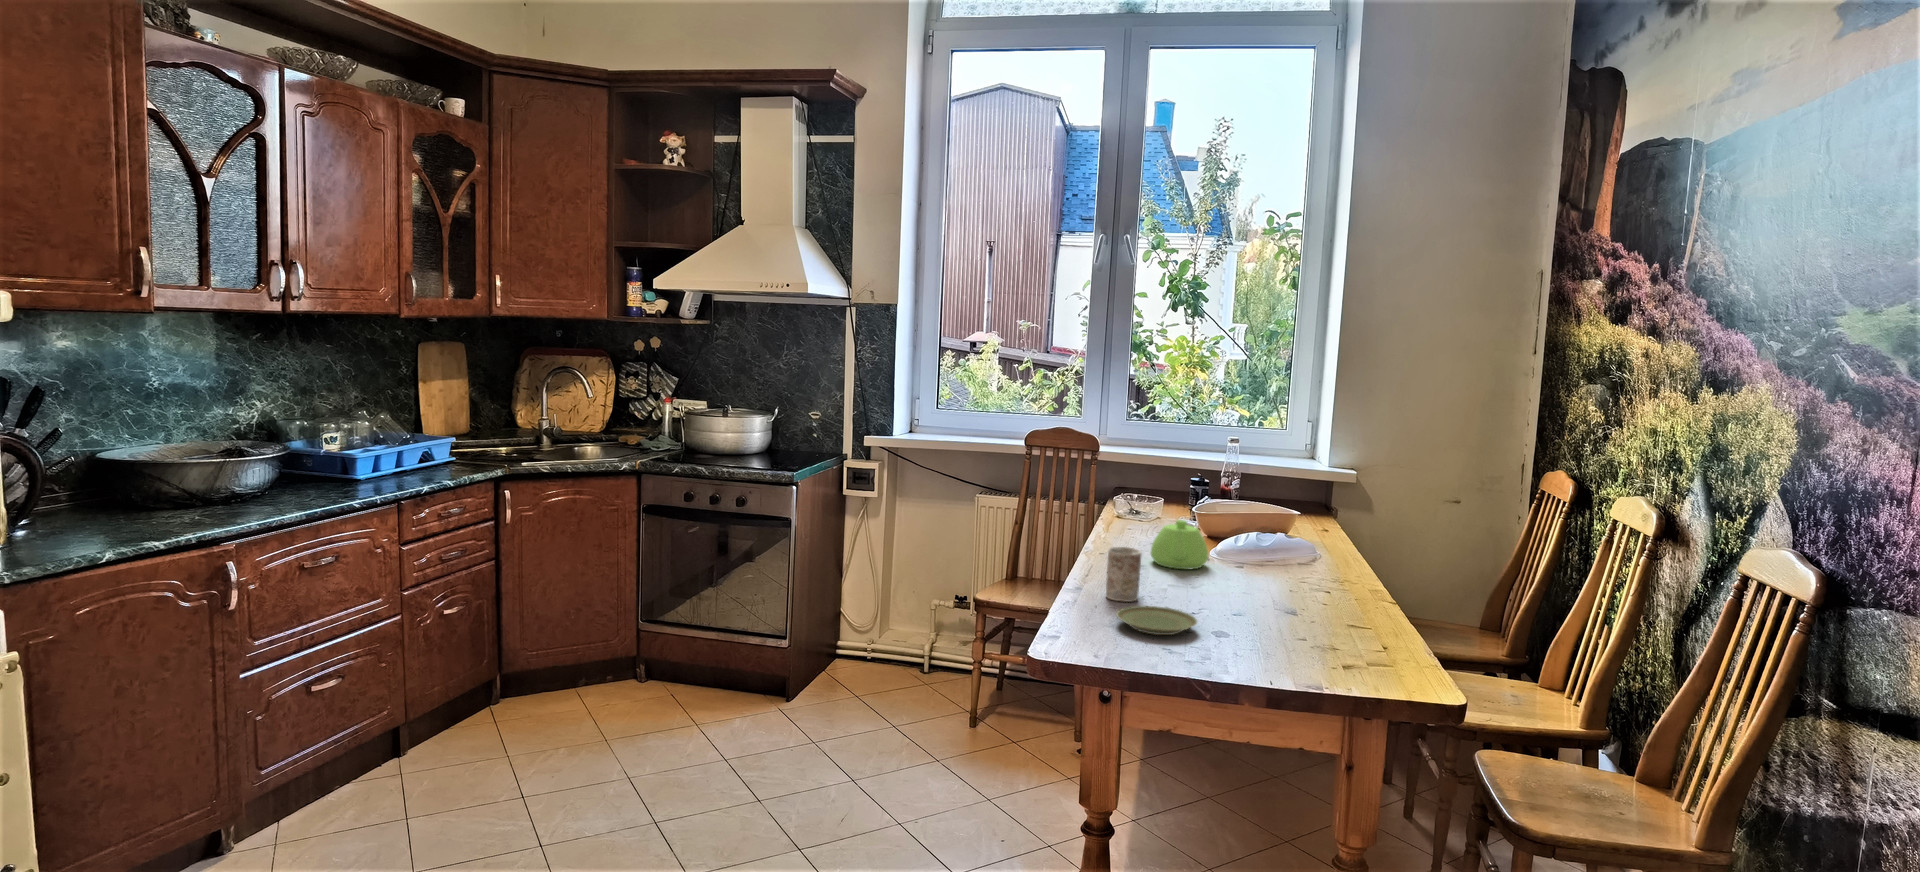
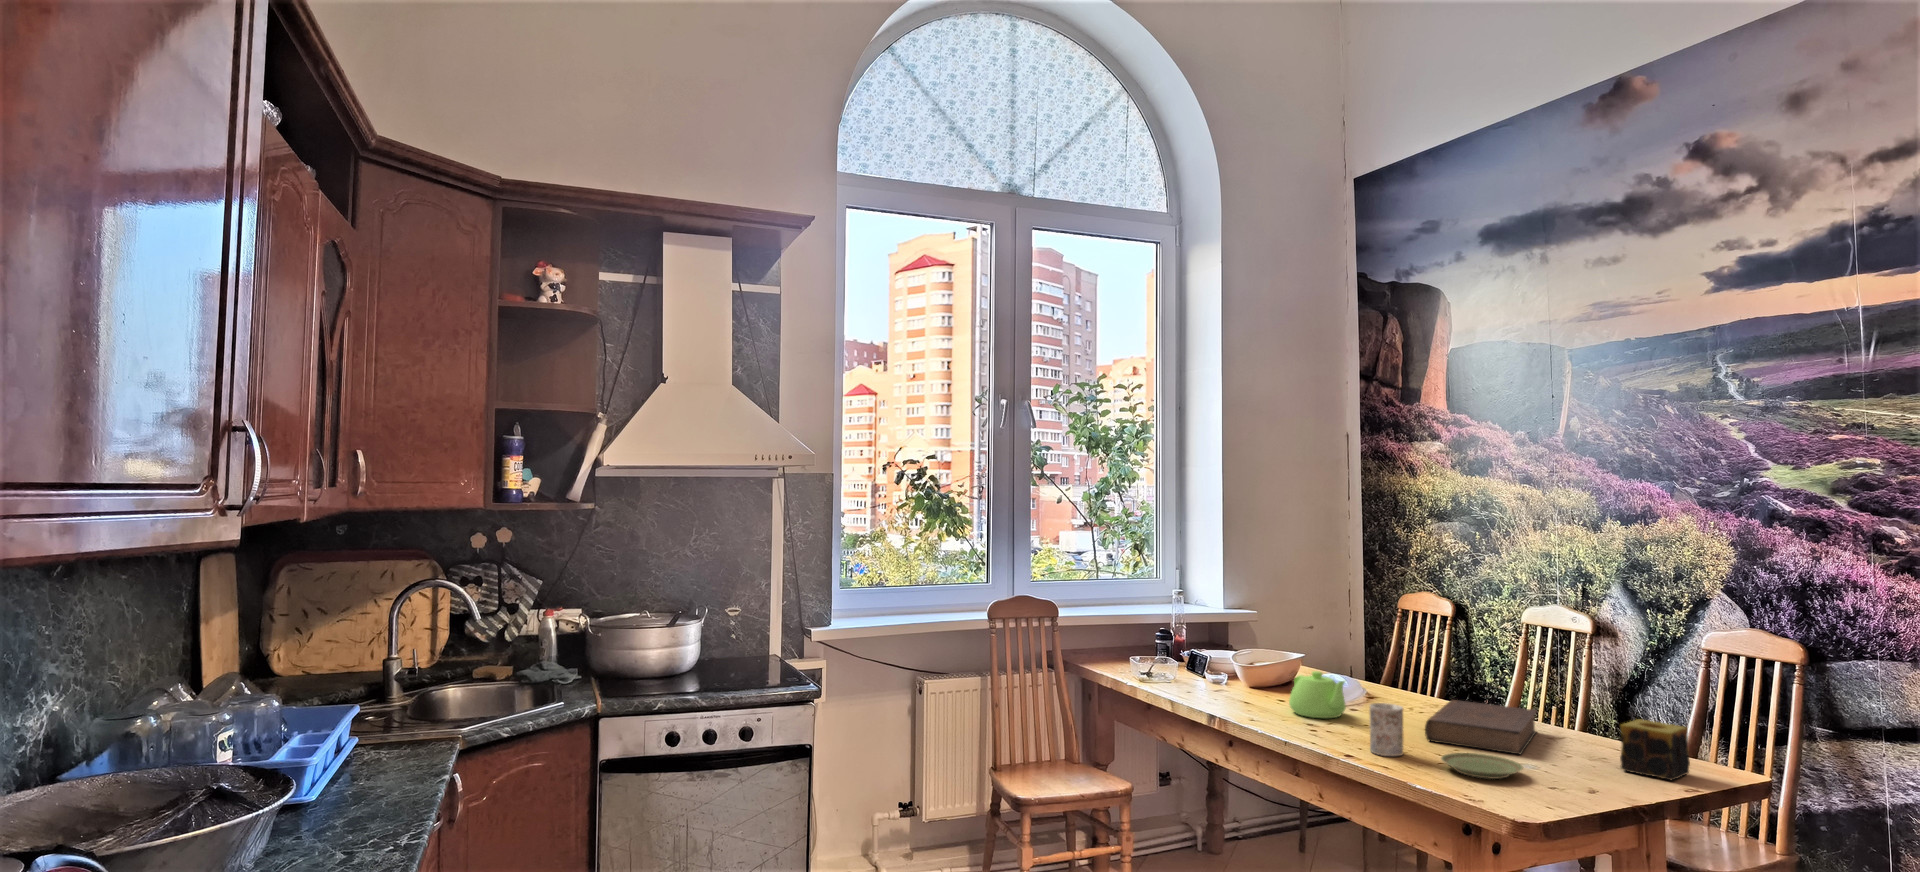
book: none [1203,572,1374,627] -> present [1425,700,1536,754]
candle: none [1324,608,1405,680] -> present [1620,719,1690,780]

